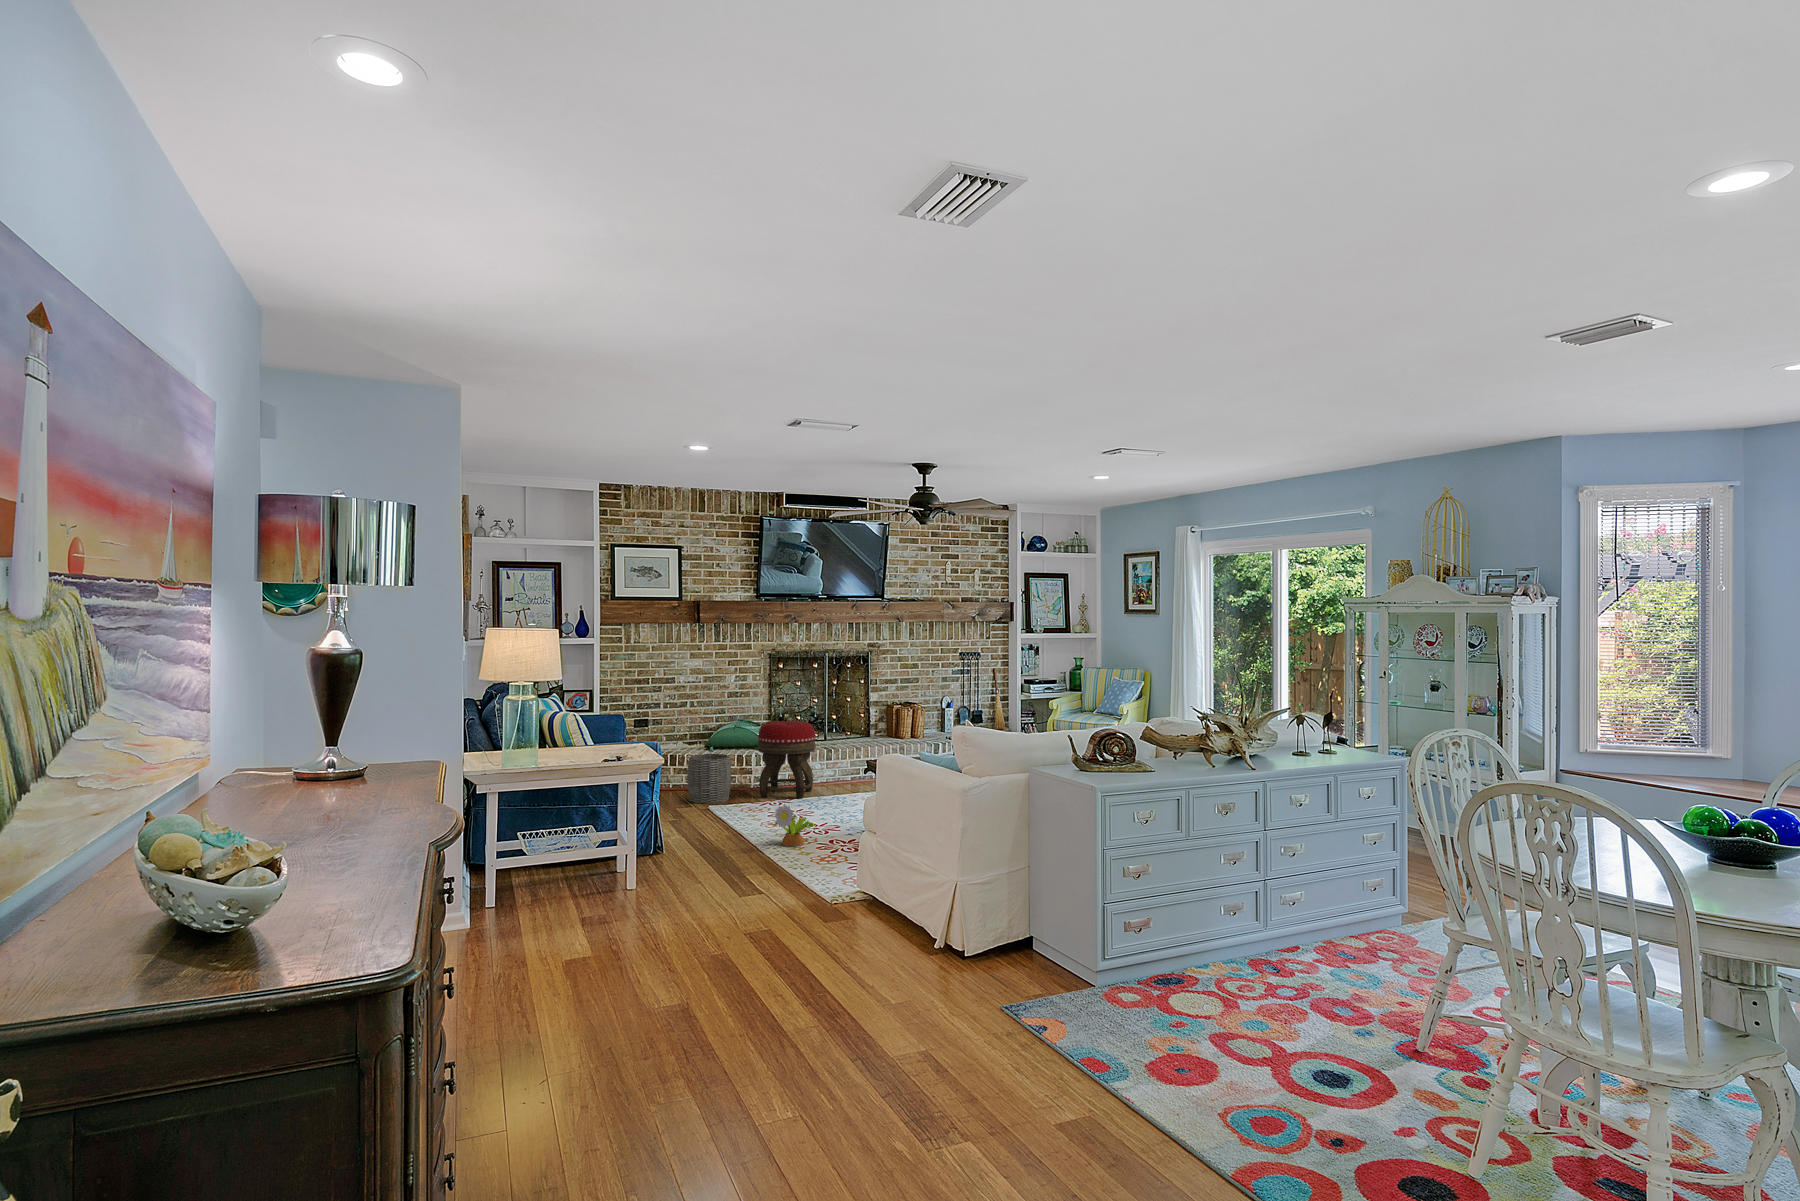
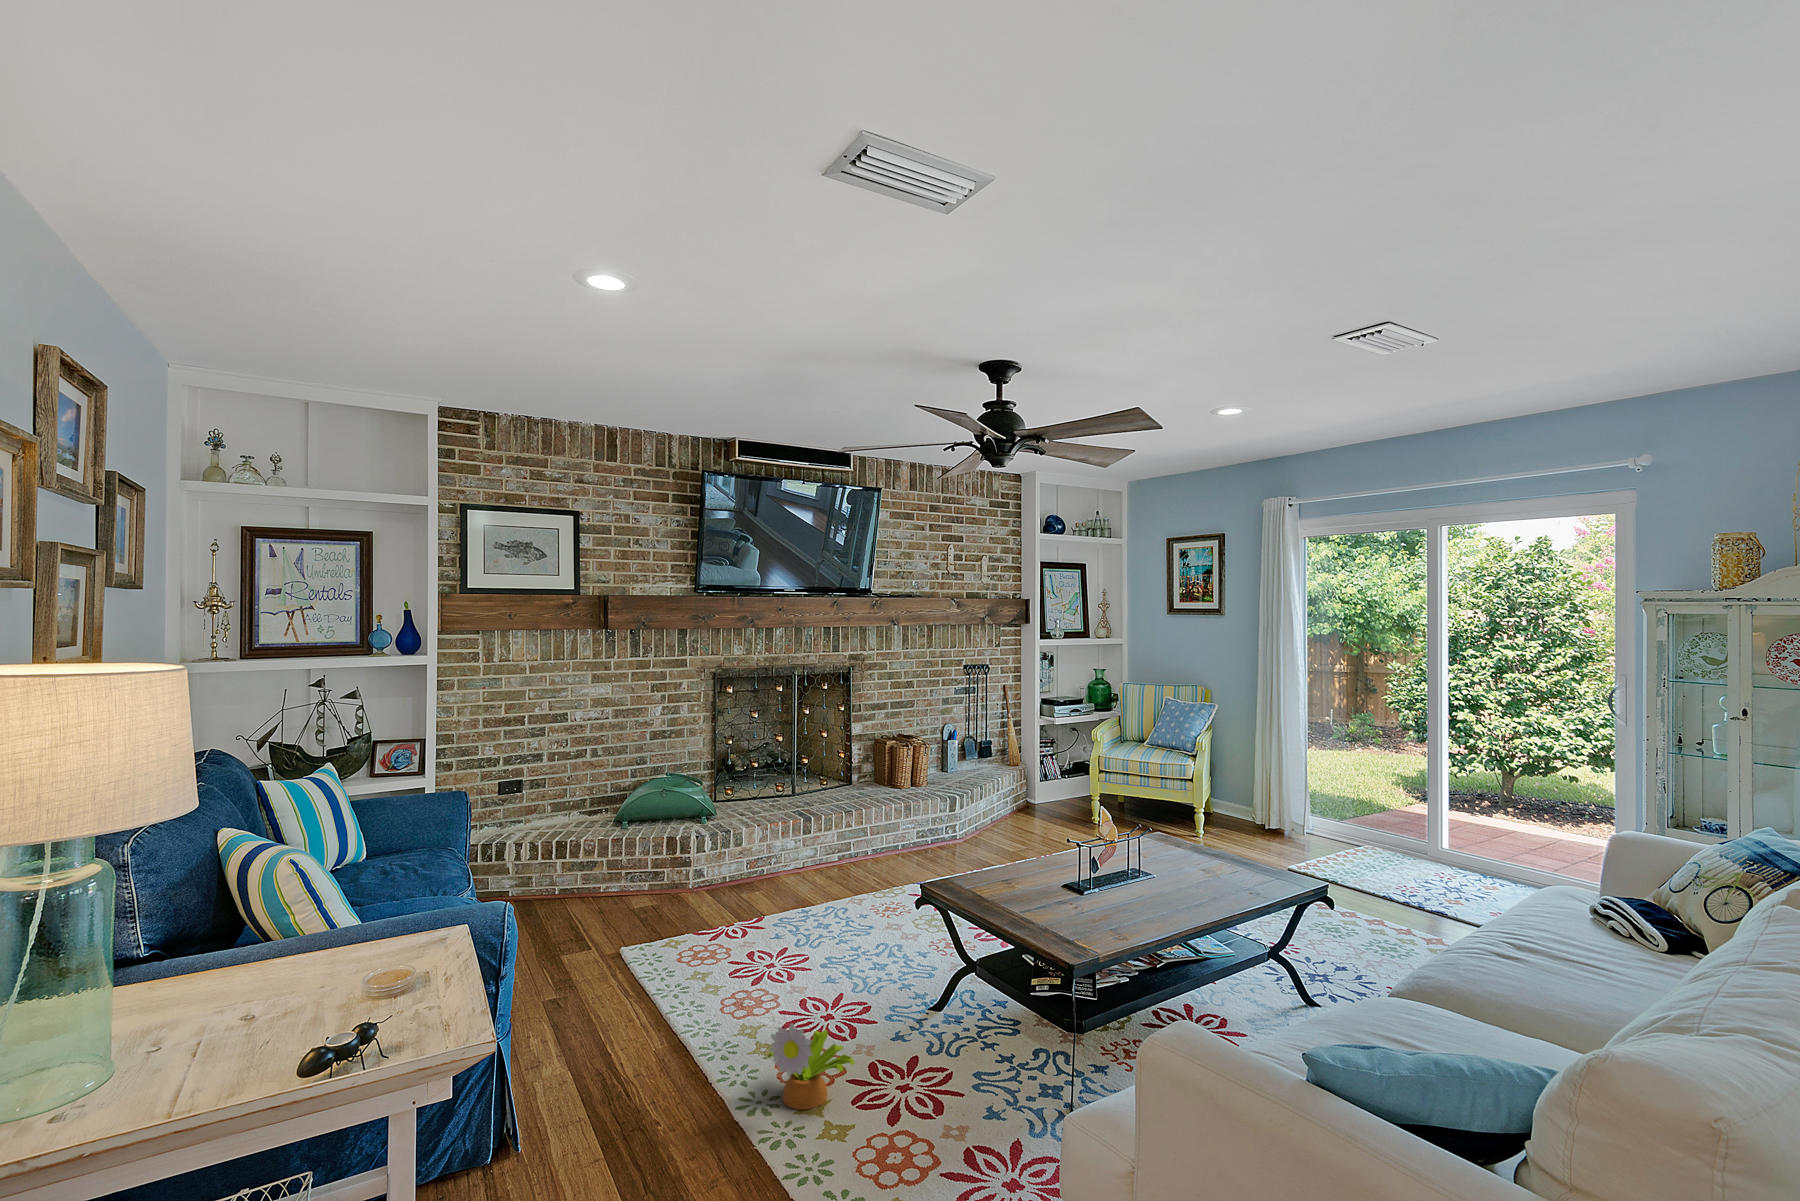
footstool: present [758,720,816,799] -> none [704,784,797,918]
woven basket: present [687,754,731,804] -> none [585,846,661,940]

